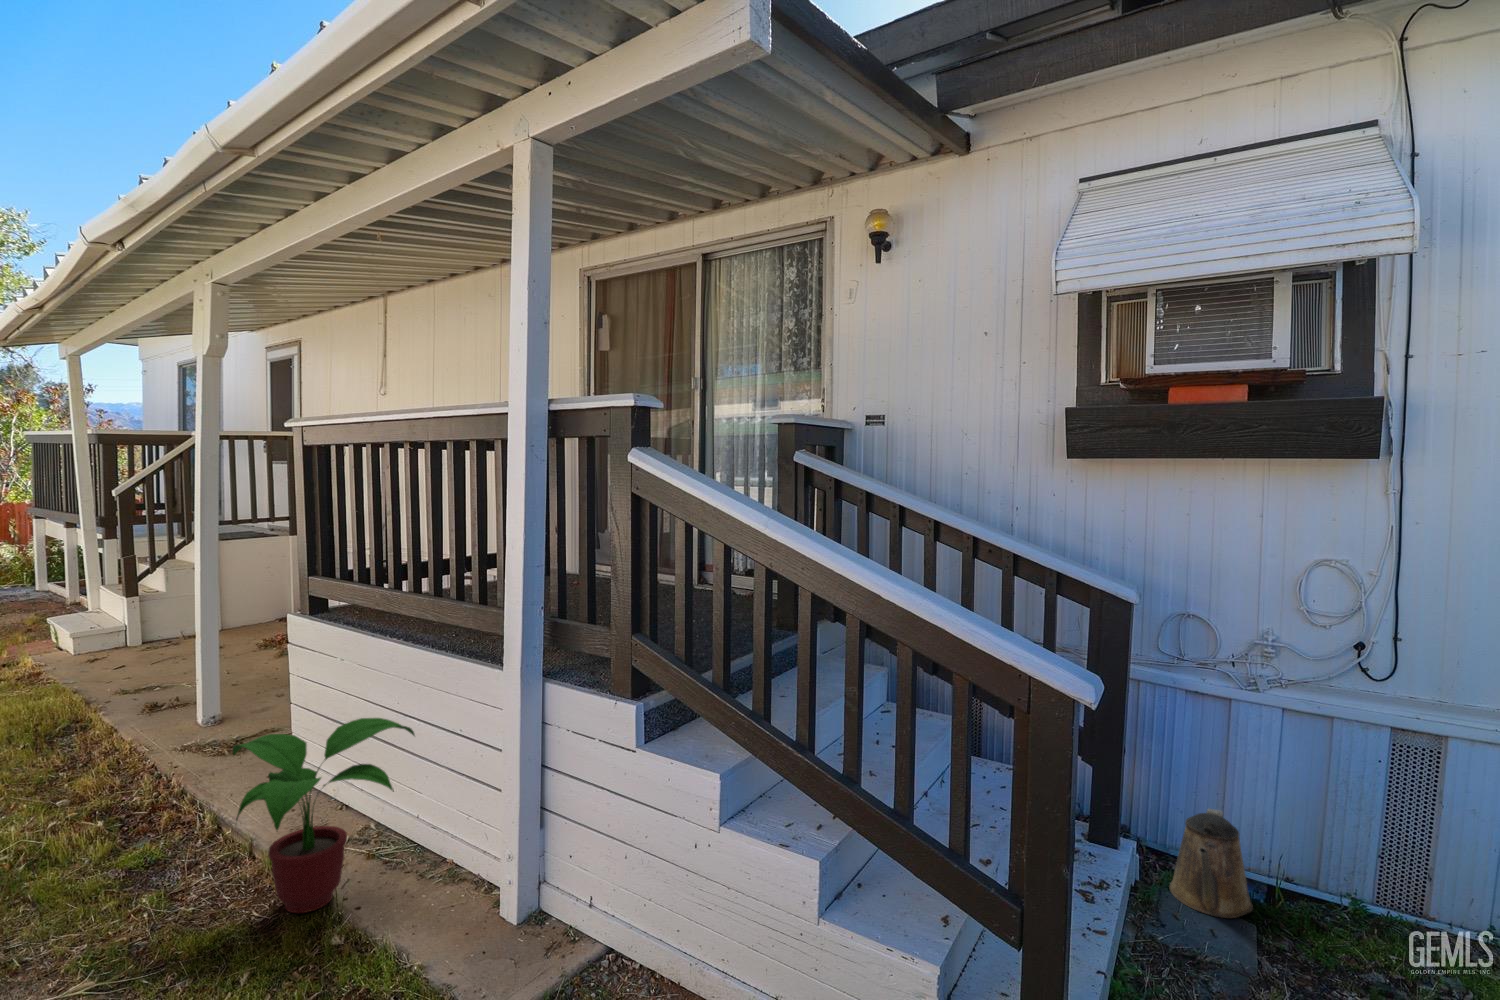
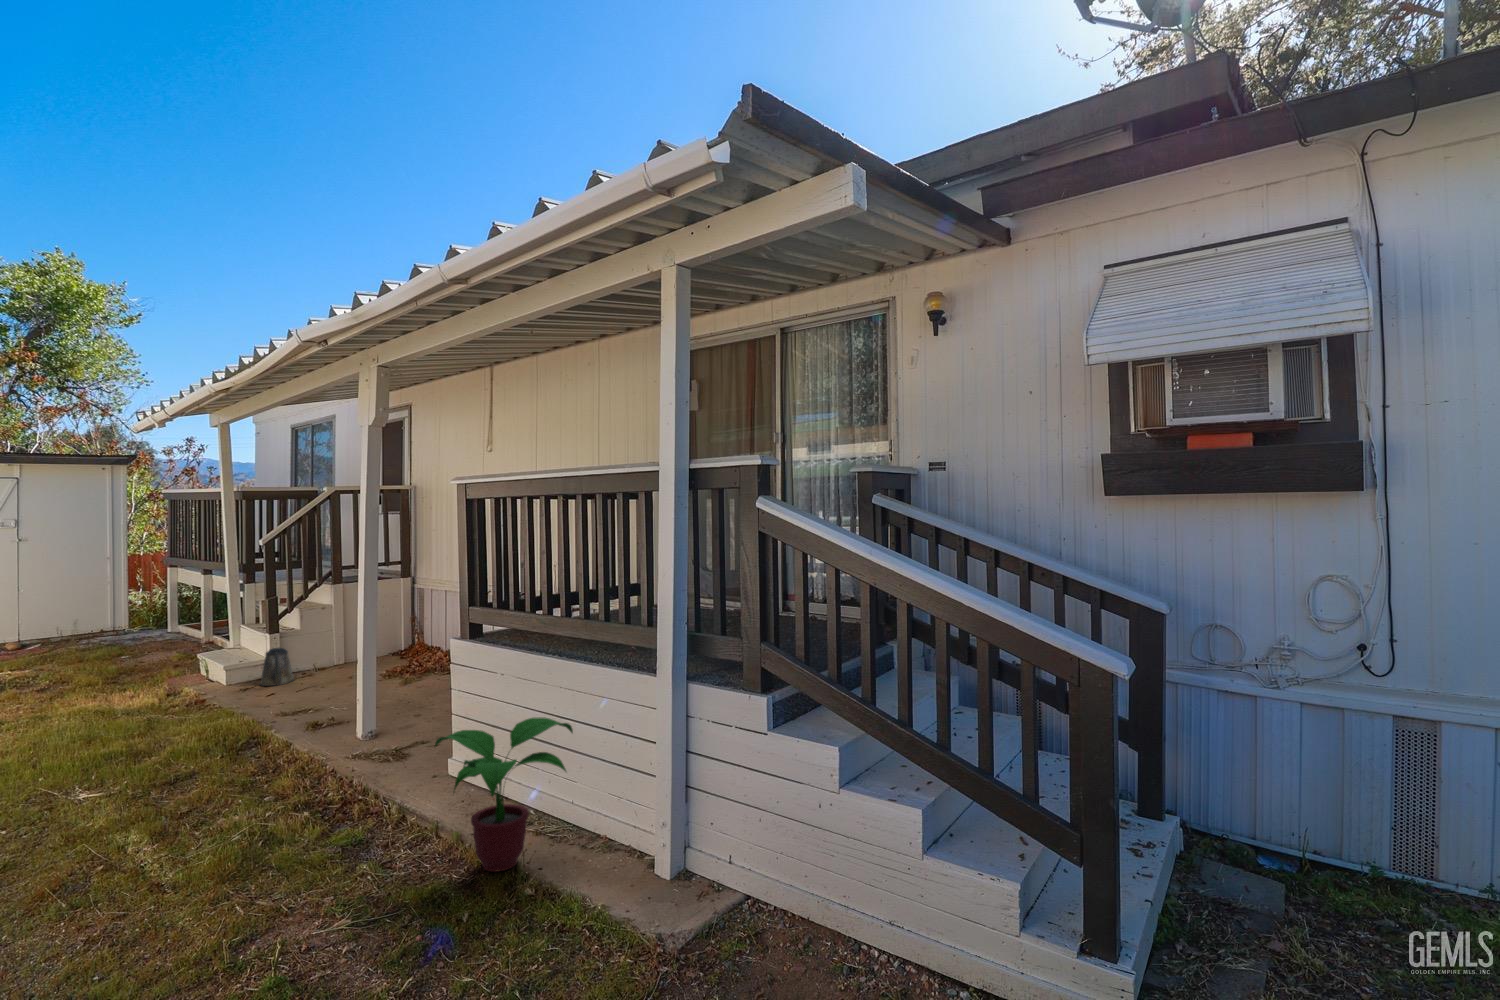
watering can: present [1170,809,1253,918] -> present [260,648,294,686]

